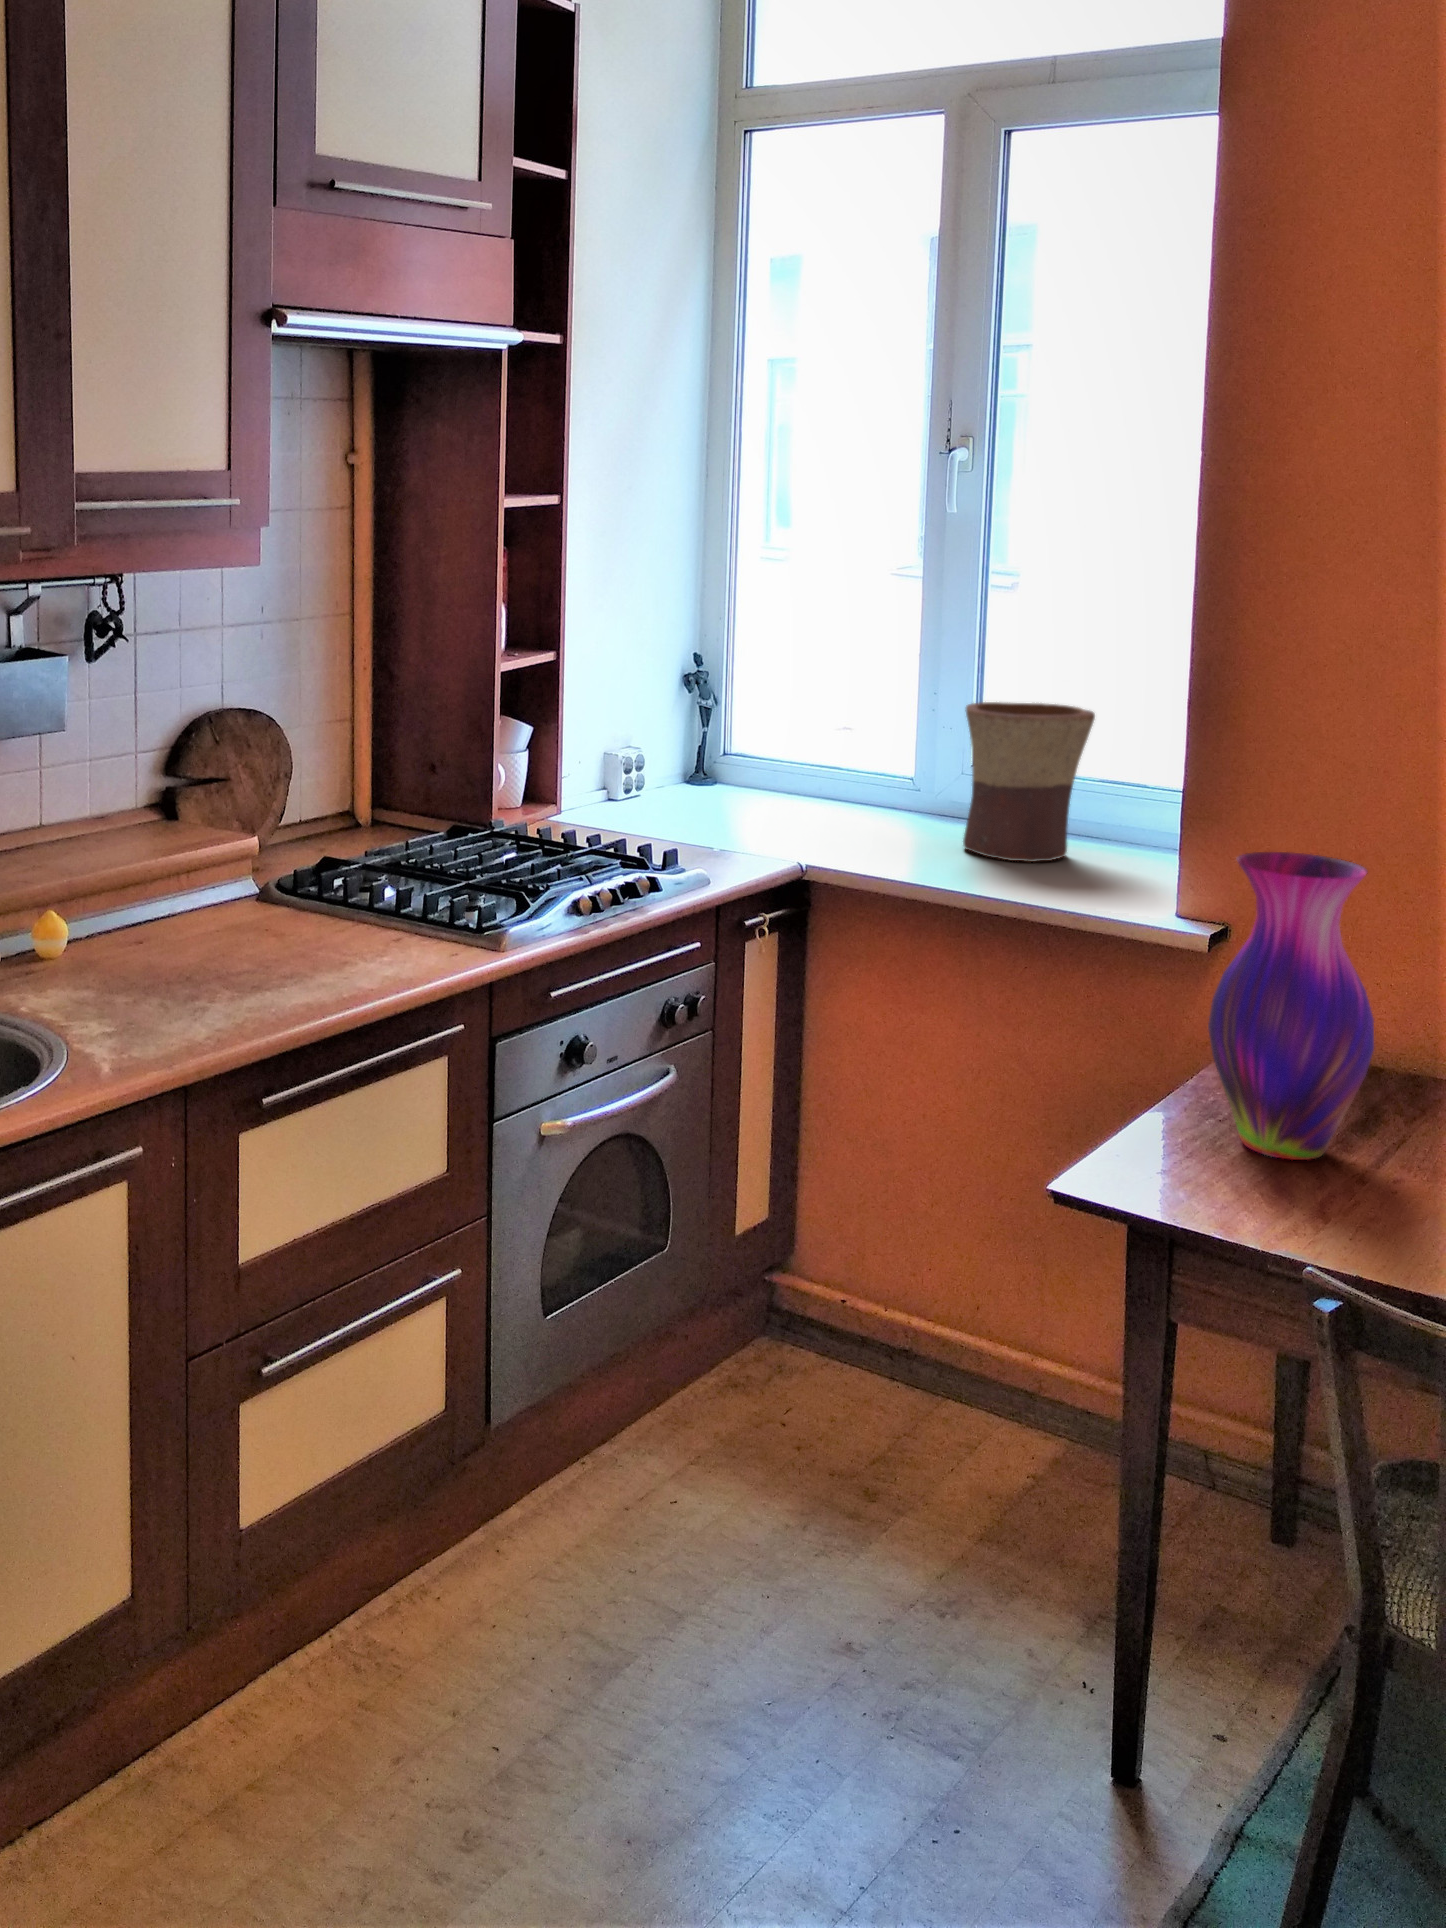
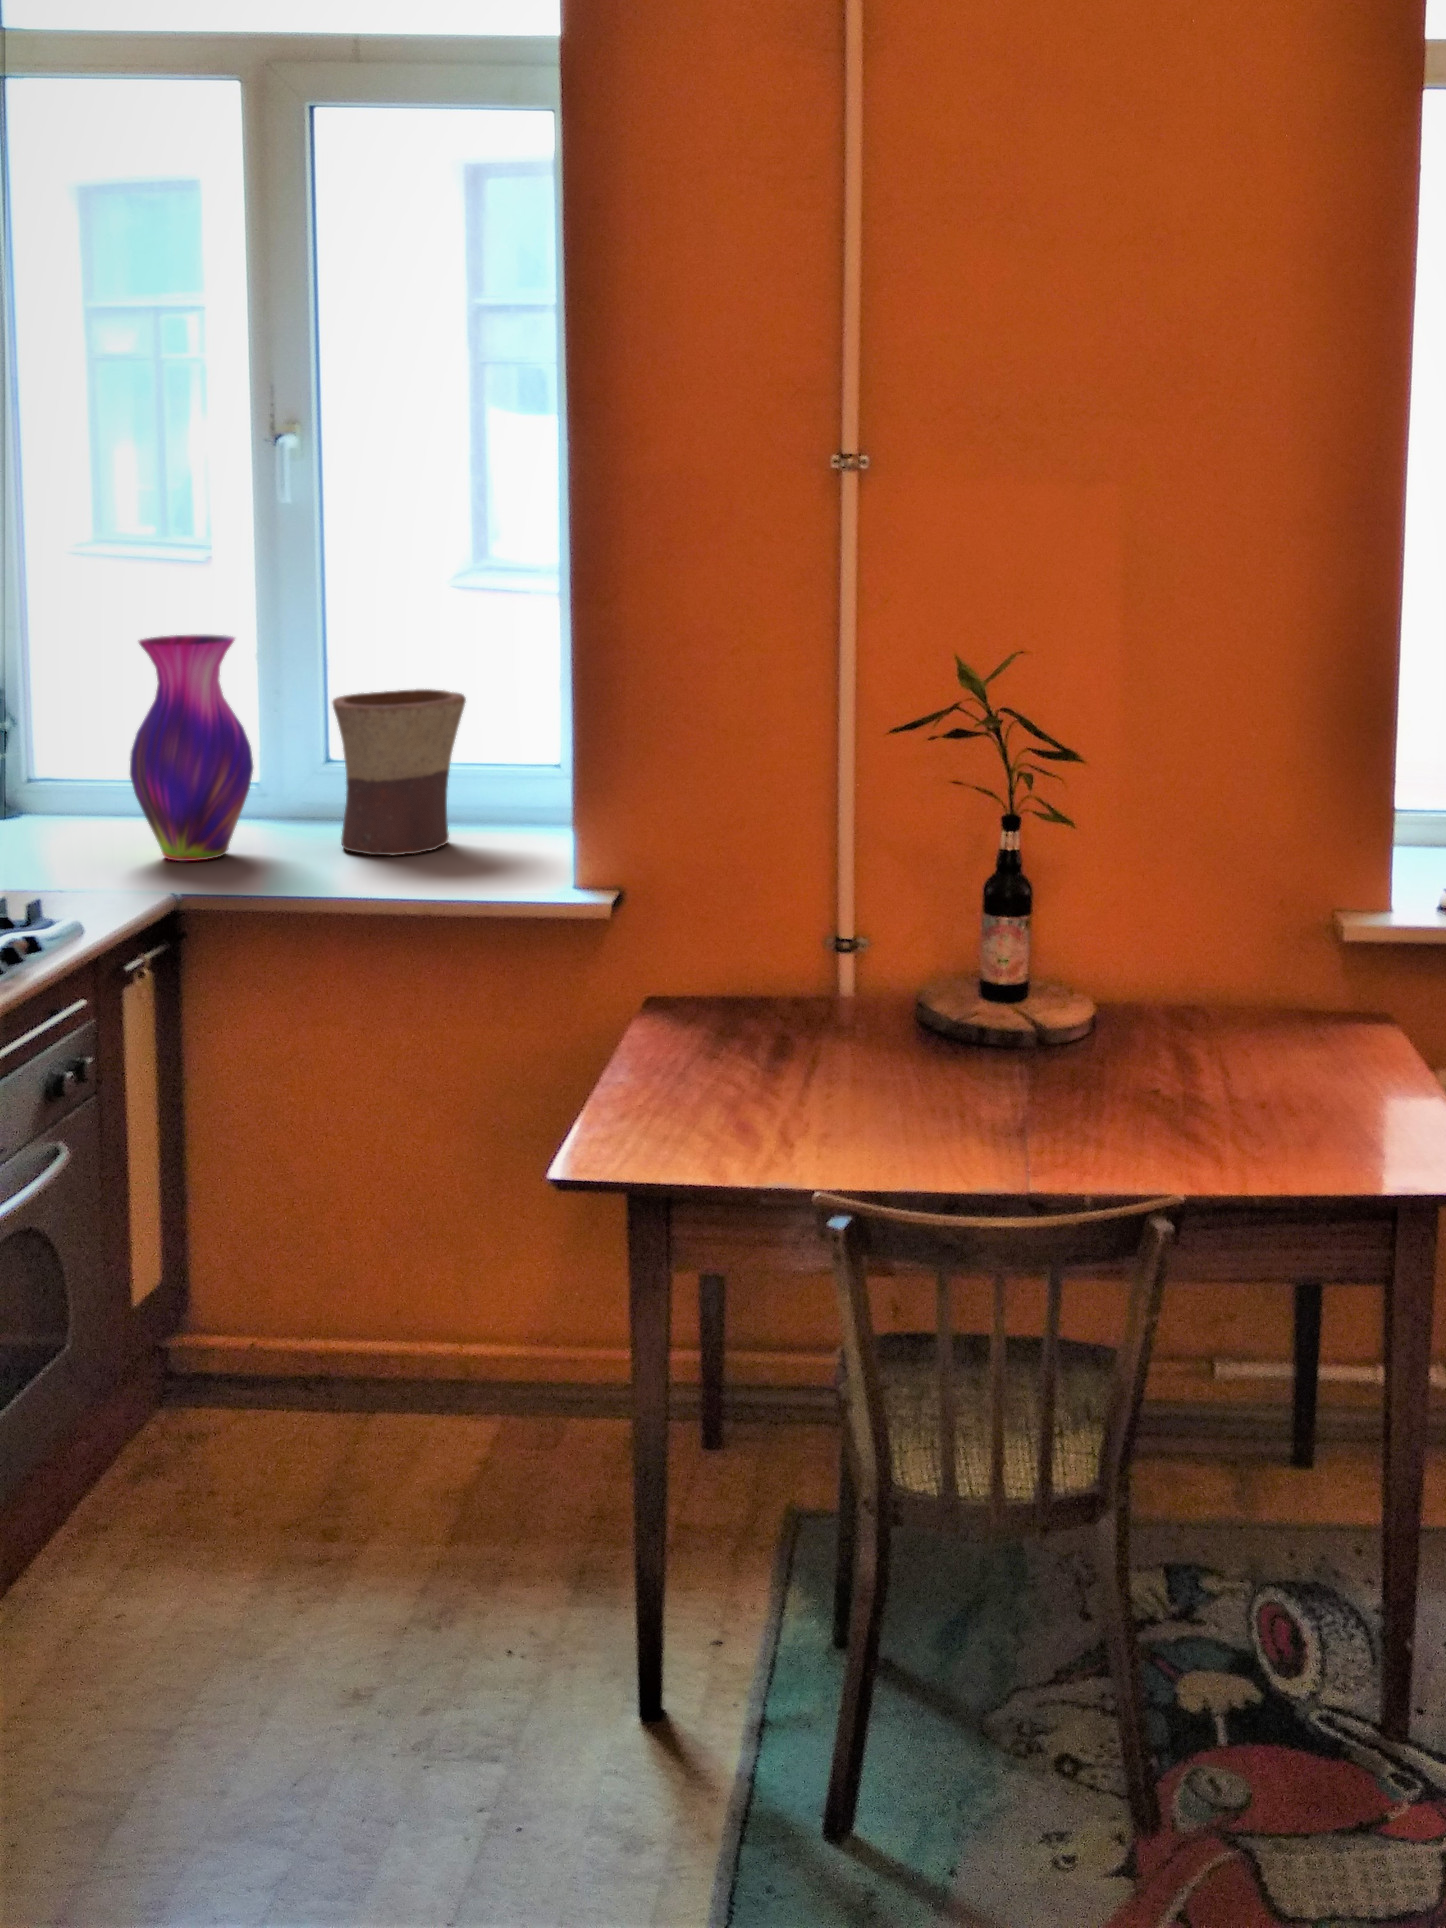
vase: present [1208,852,1374,1160] -> present [130,635,253,861]

